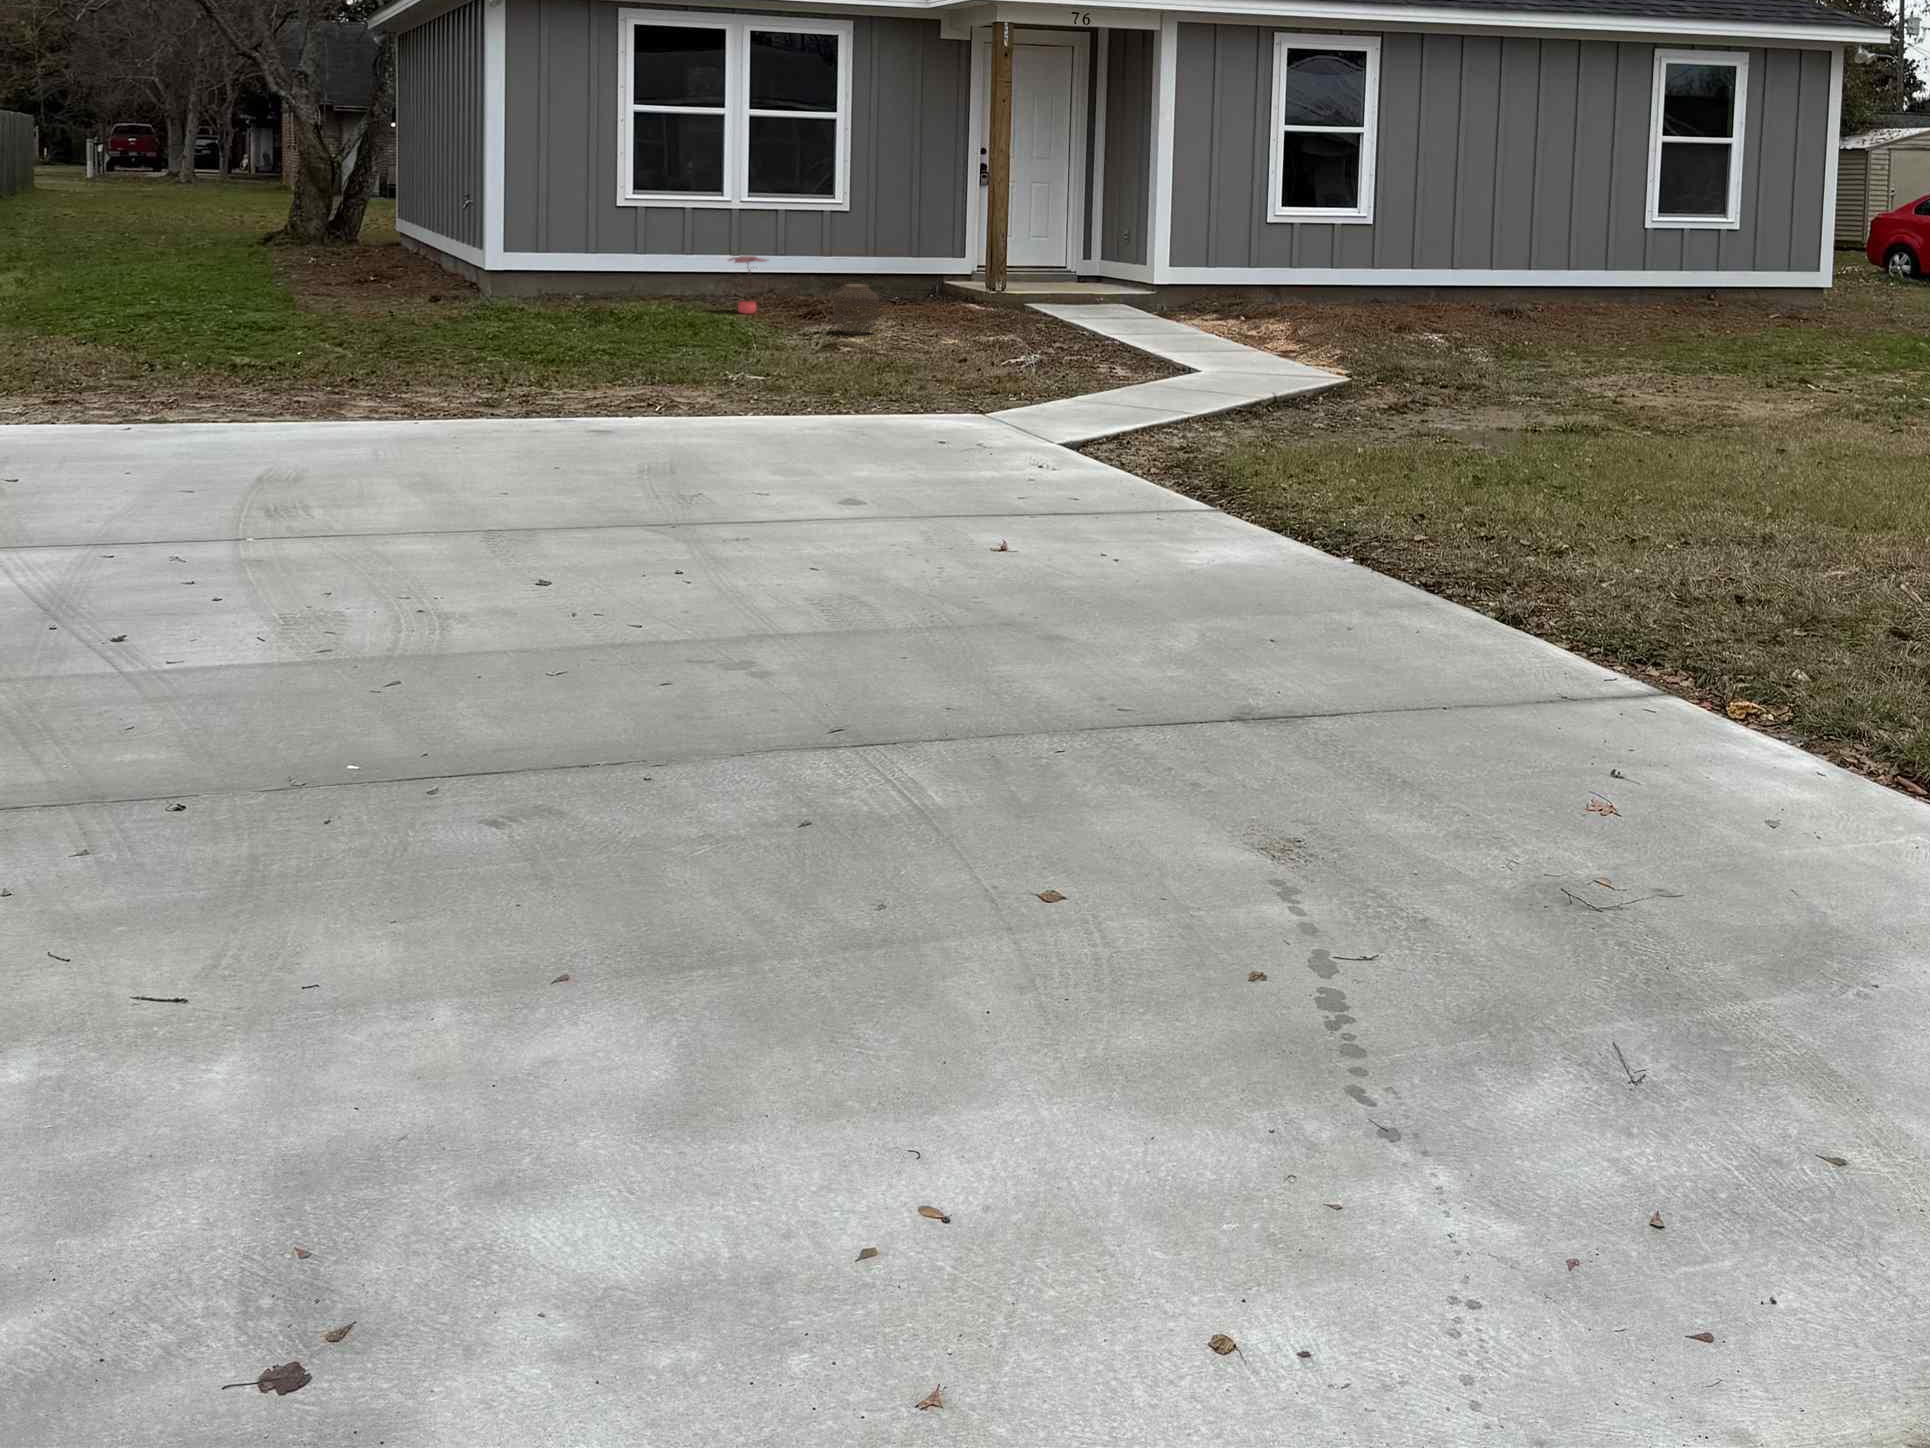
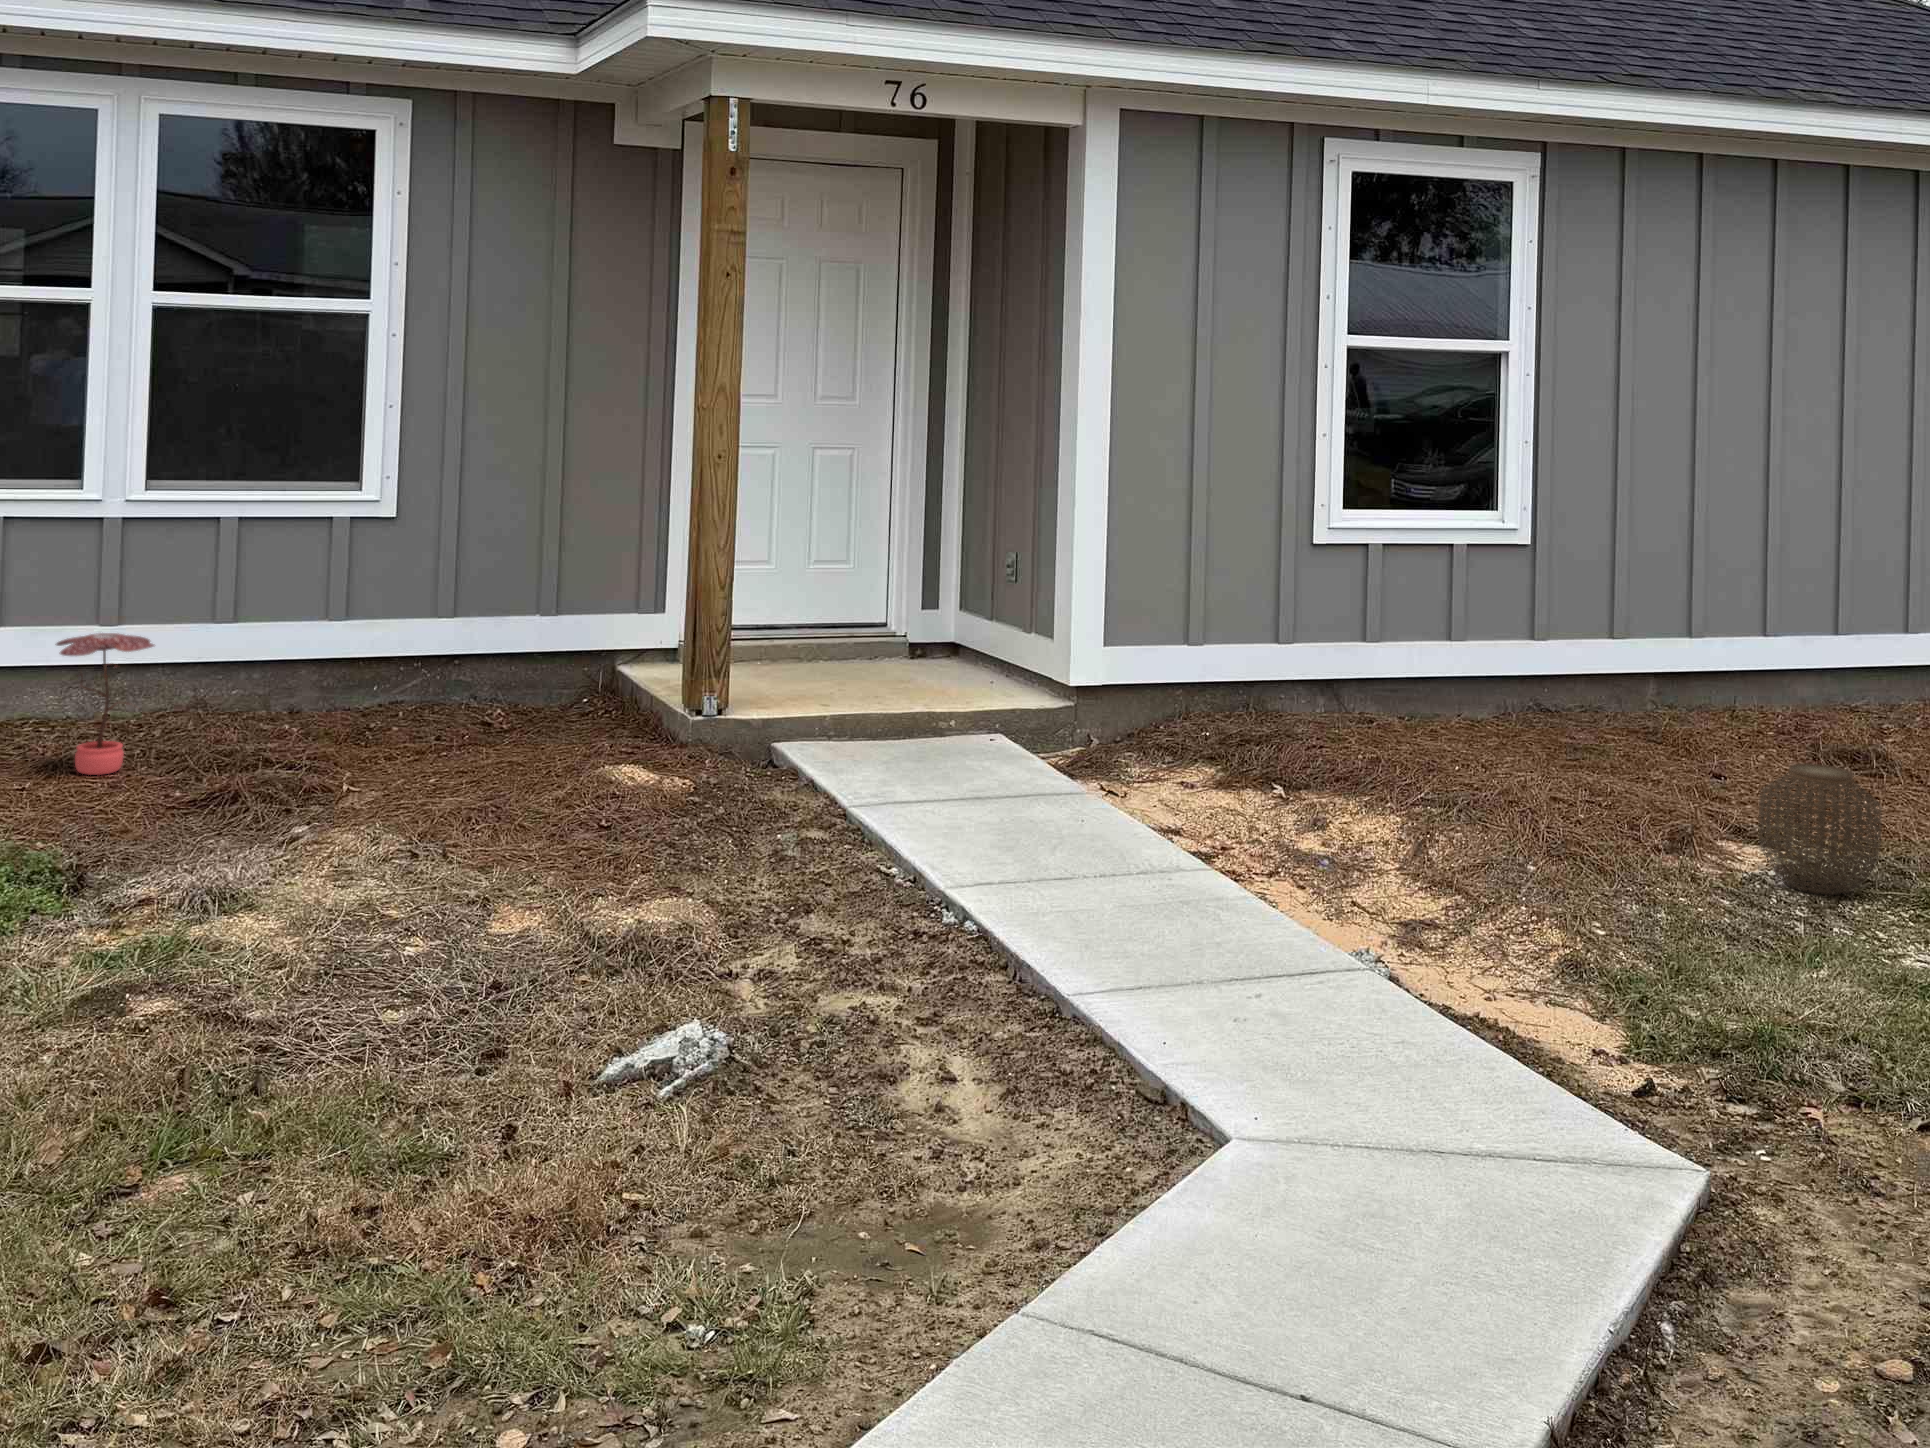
woven basket: present [833,284,879,334] -> present [1759,763,1882,894]

